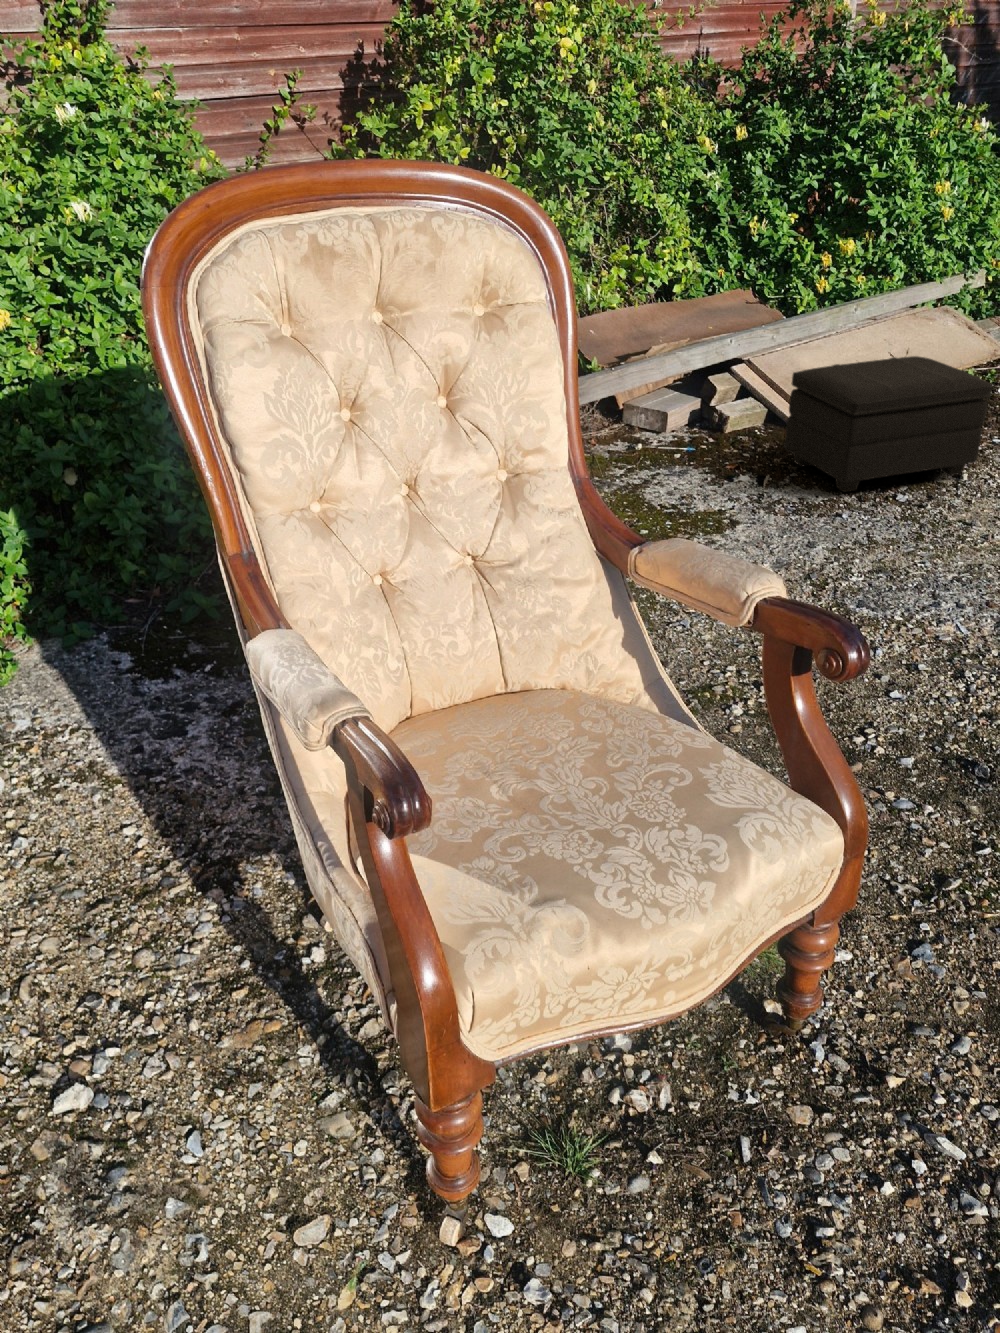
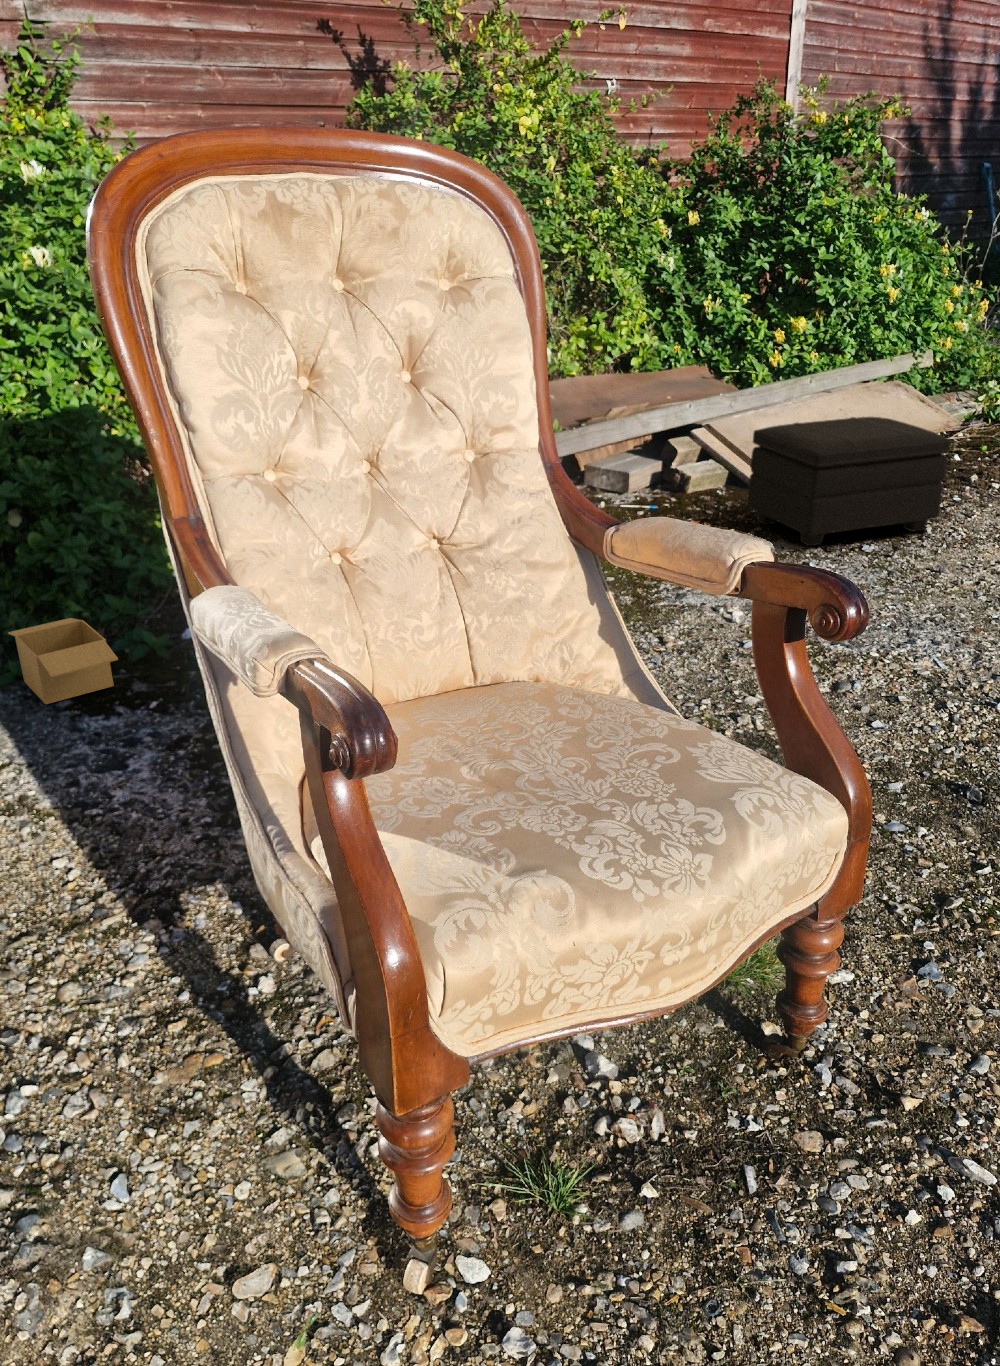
cardboard box: none [69,577,173,665] -> present [8,618,118,704]

